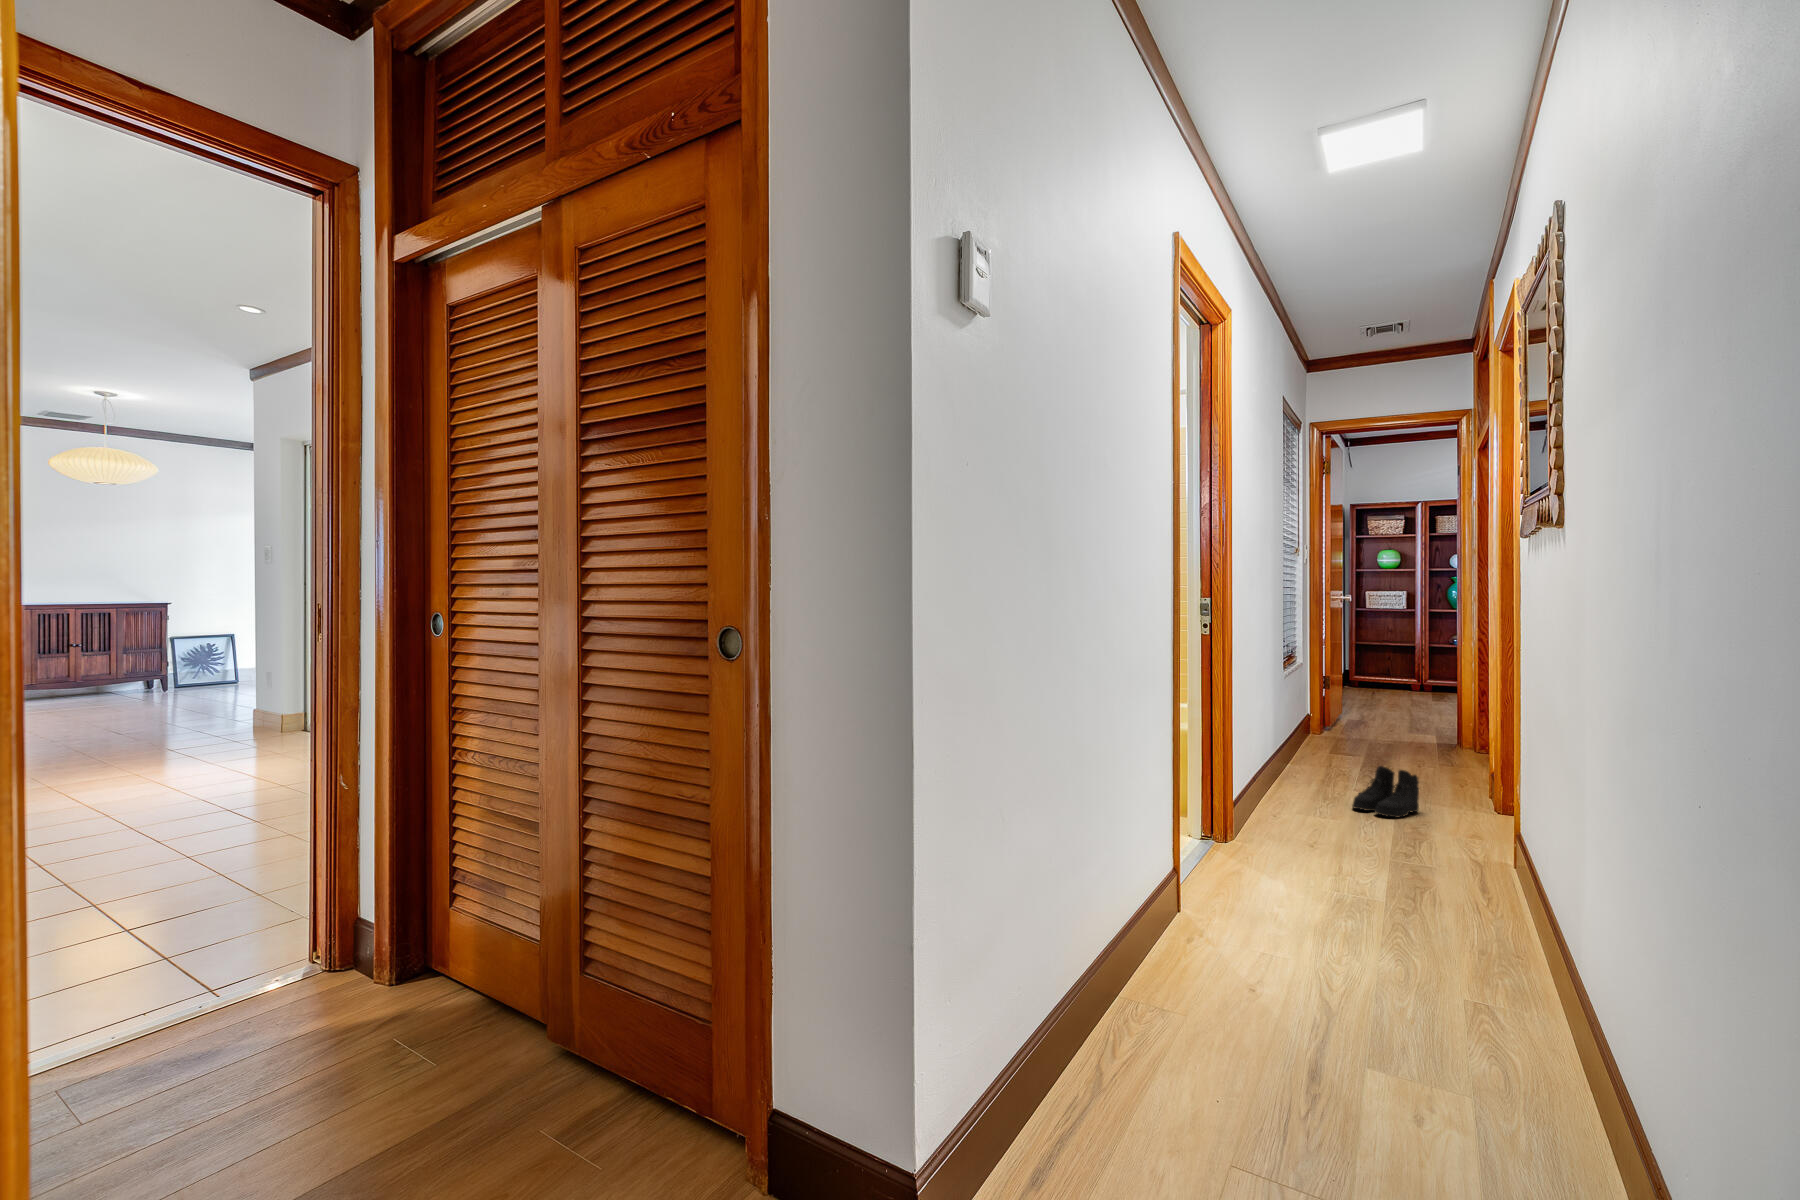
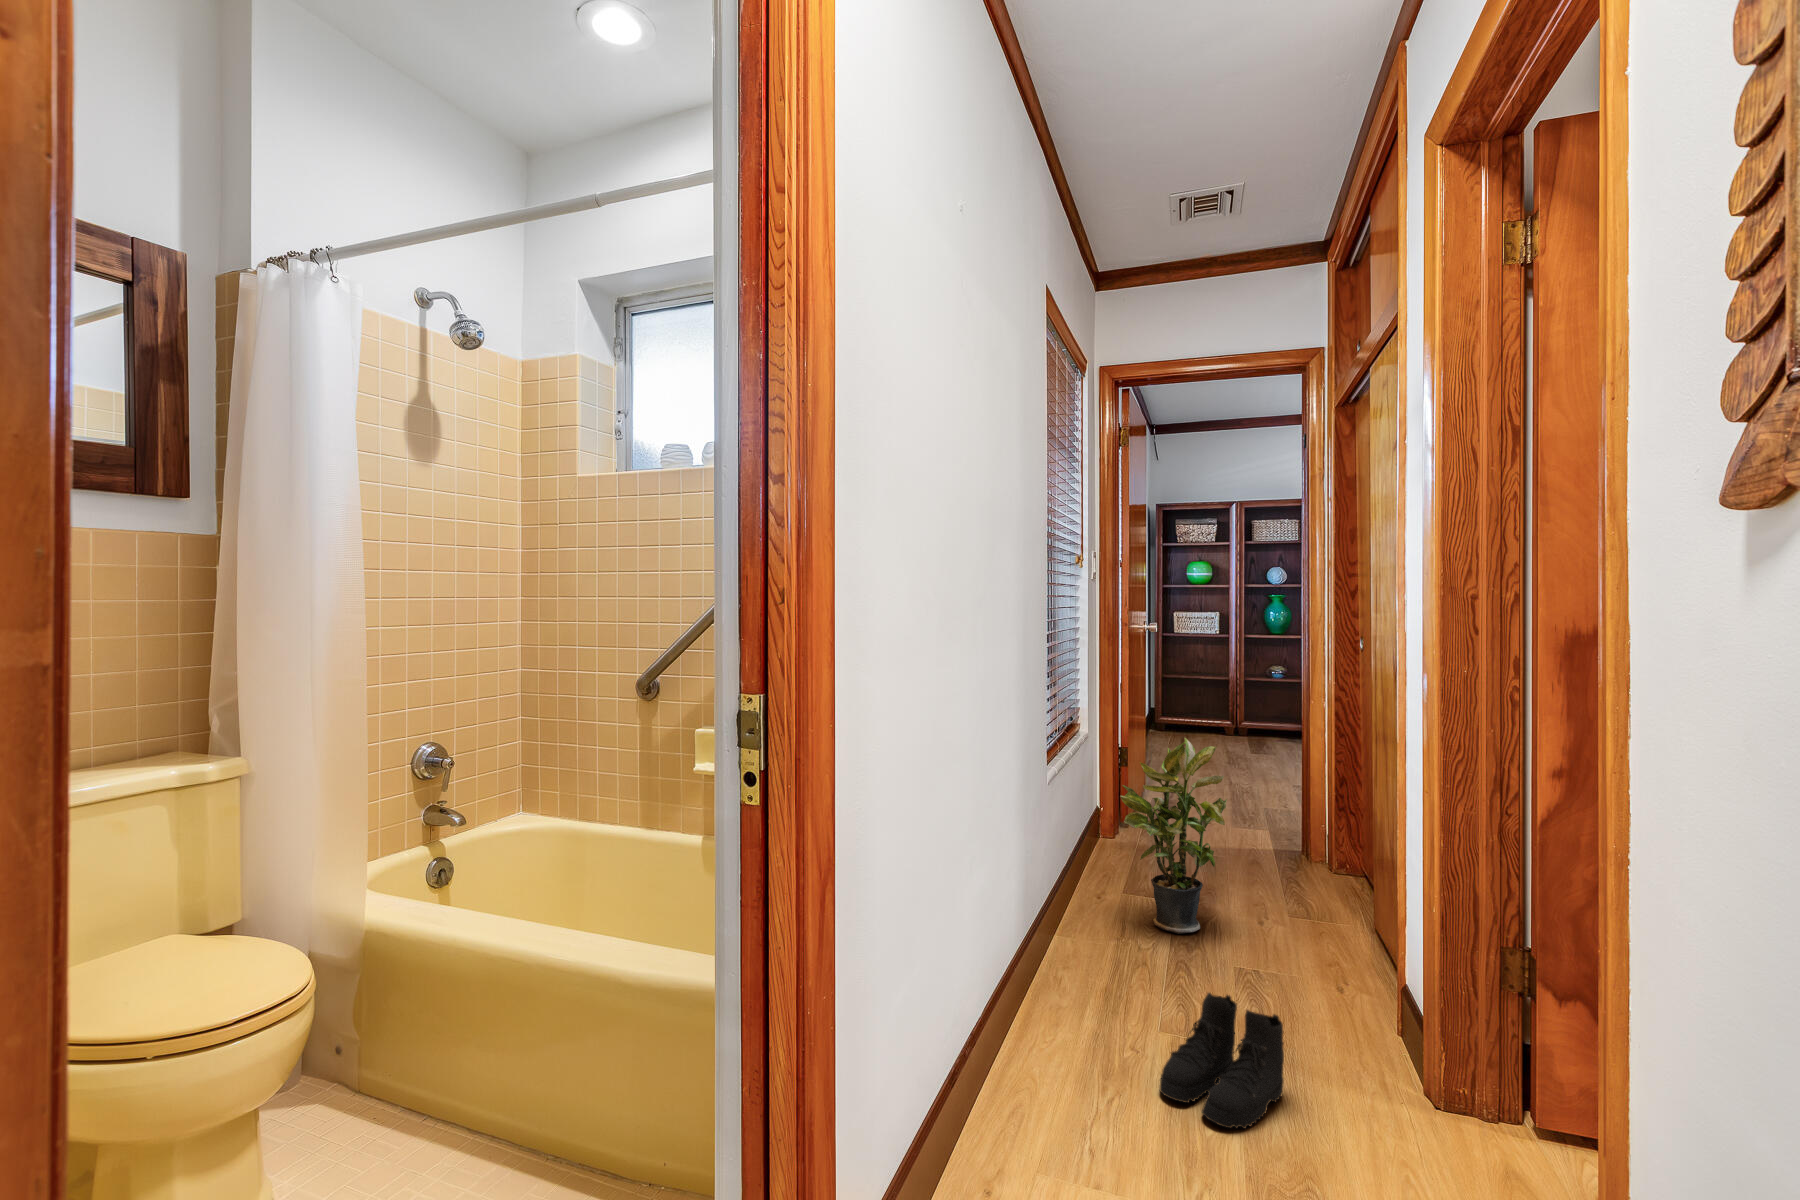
potted plant: none [1327,656,1397,770] -> present [1120,738,1227,934]

